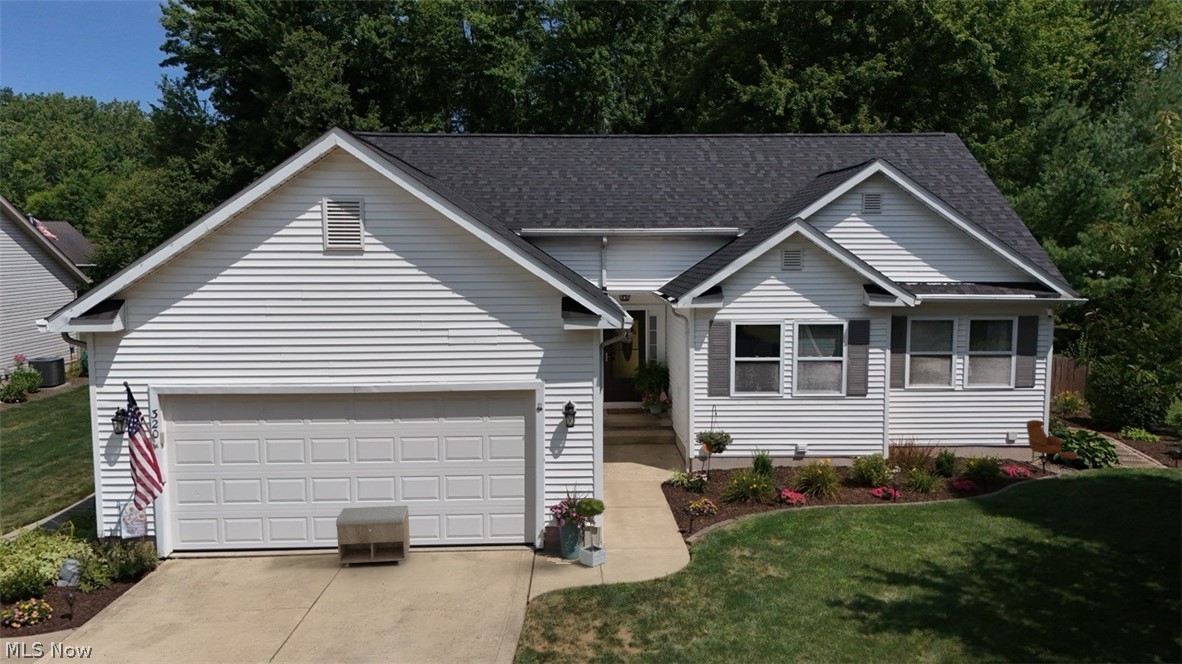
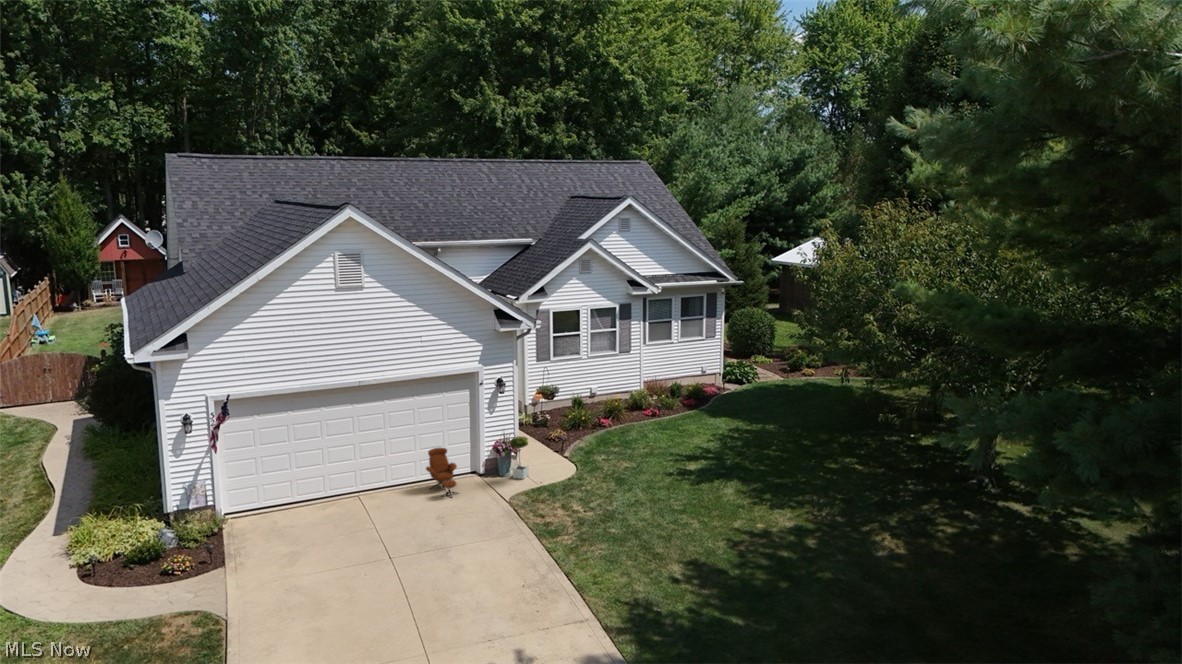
lounge chair: present [1026,420,1078,469] -> present [426,447,457,495]
storage bench: present [336,505,410,567] -> none [350,458,403,505]

